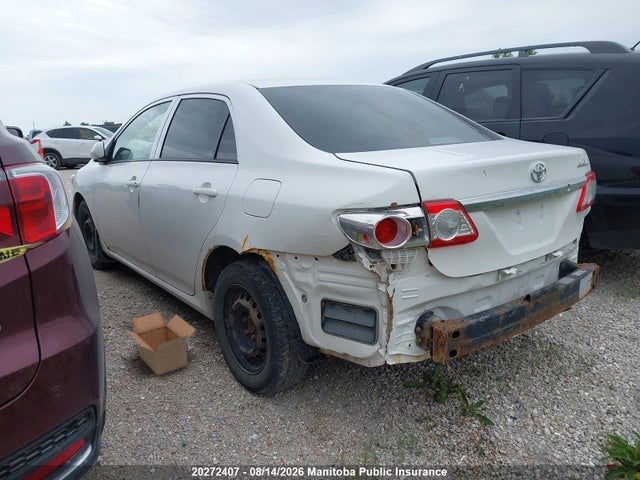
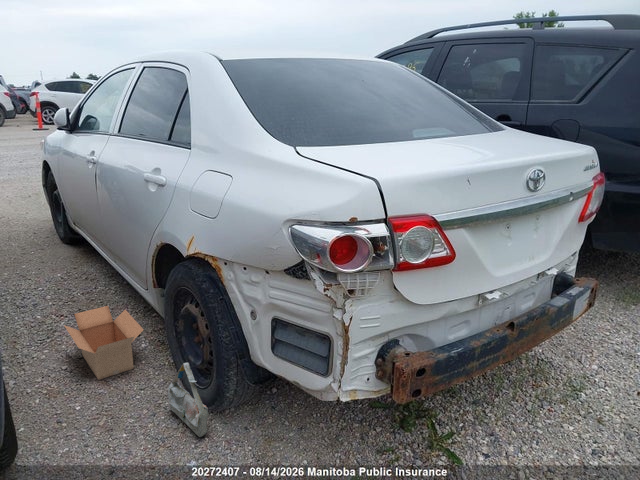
bag: none [224,350,263,417] -> present [168,363,208,437]

